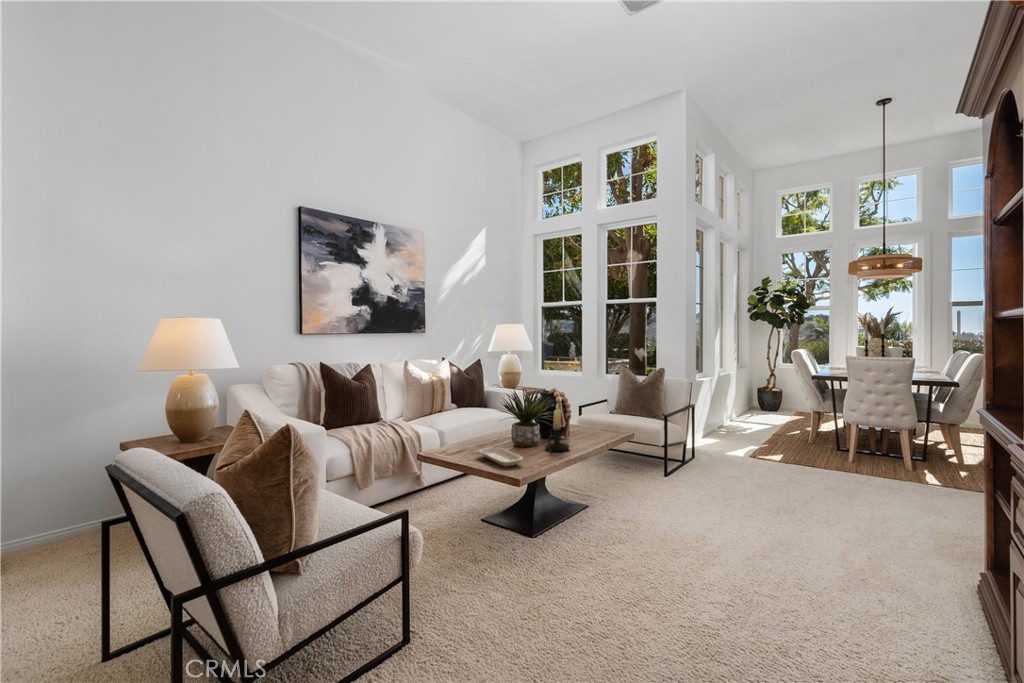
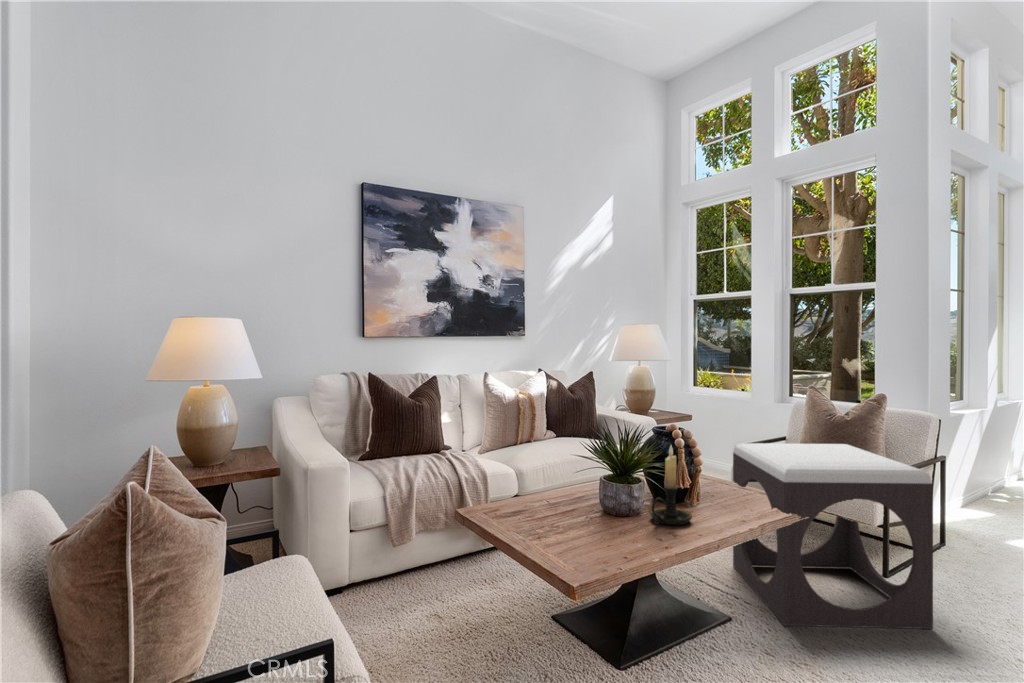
footstool: none [582,400,691,507] -> present [733,443,933,629]
tray: present [478,447,523,467] -> none [535,509,596,548]

